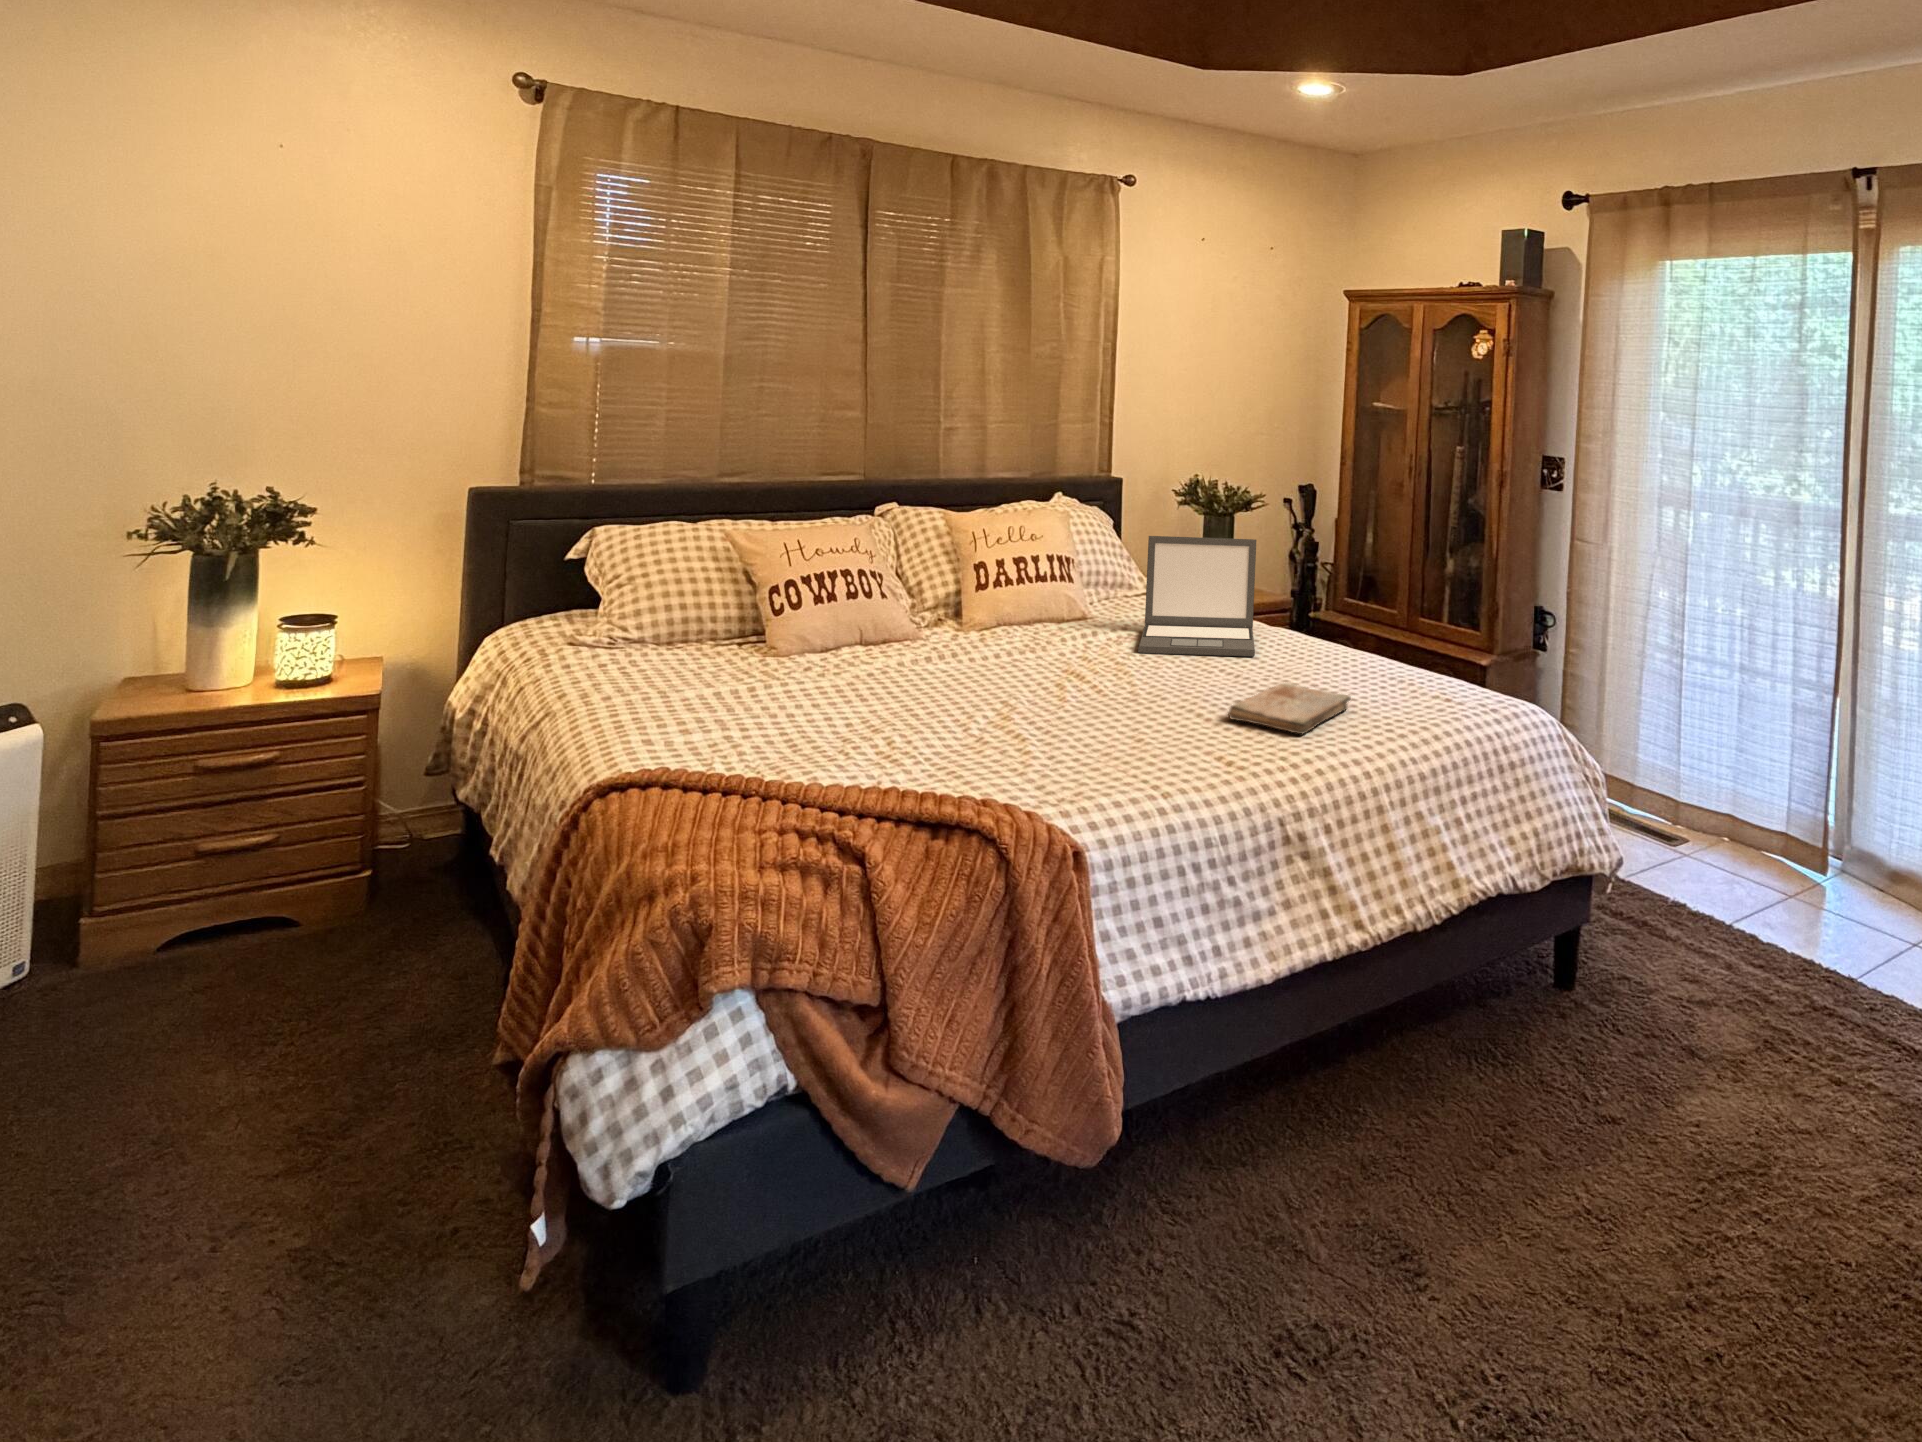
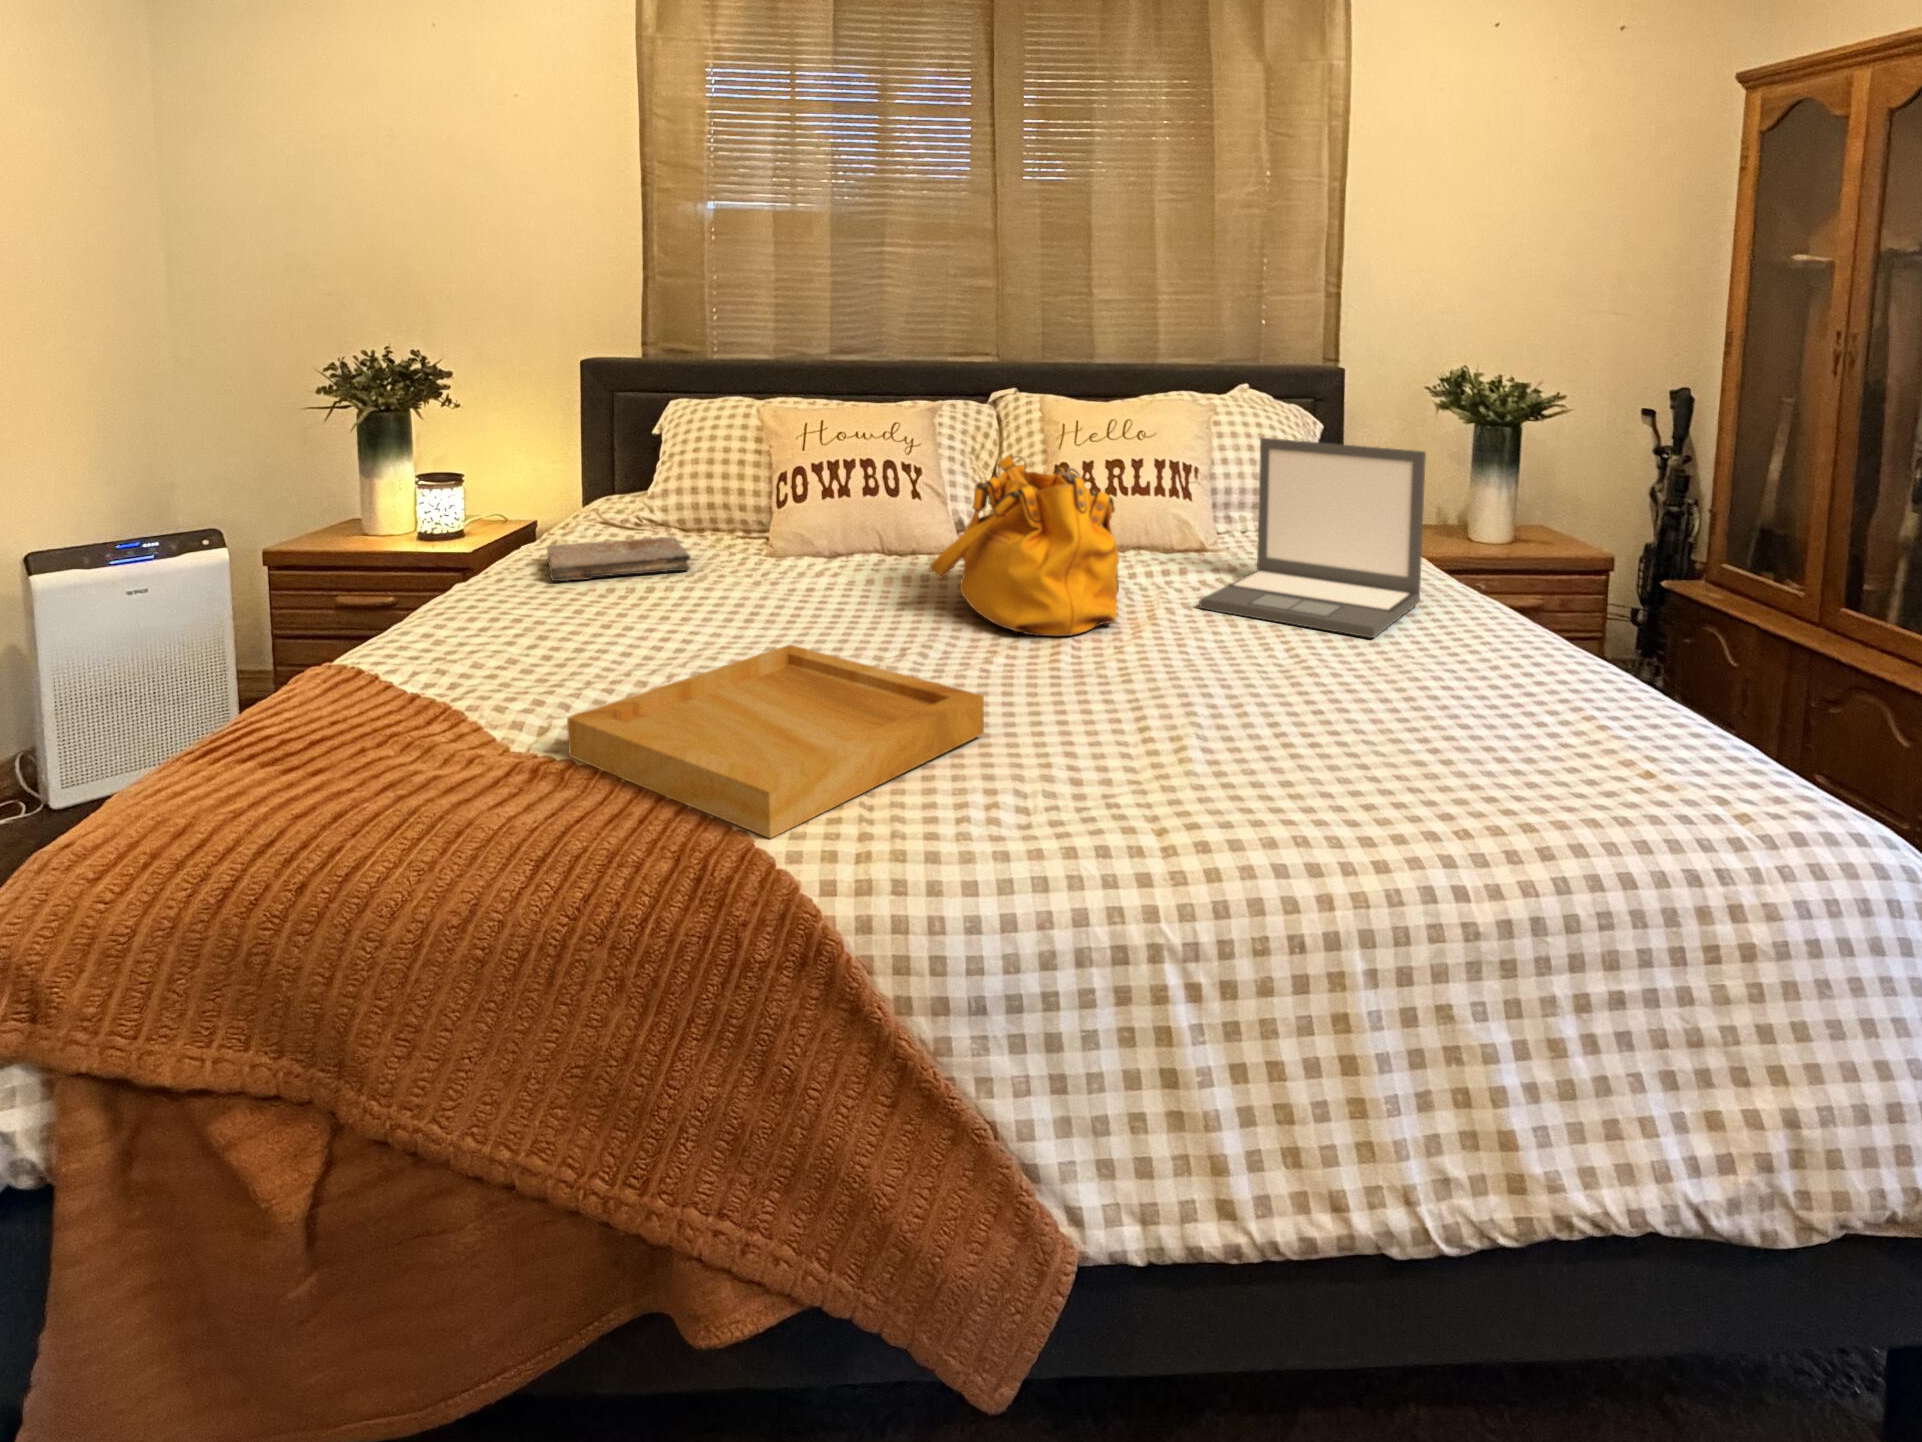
handbag: none [979,559,1111,682] -> present [929,455,1119,636]
book: present [1228,683,1351,734] -> present [547,537,691,581]
tray: none [918,704,1139,798] -> present [567,645,984,838]

